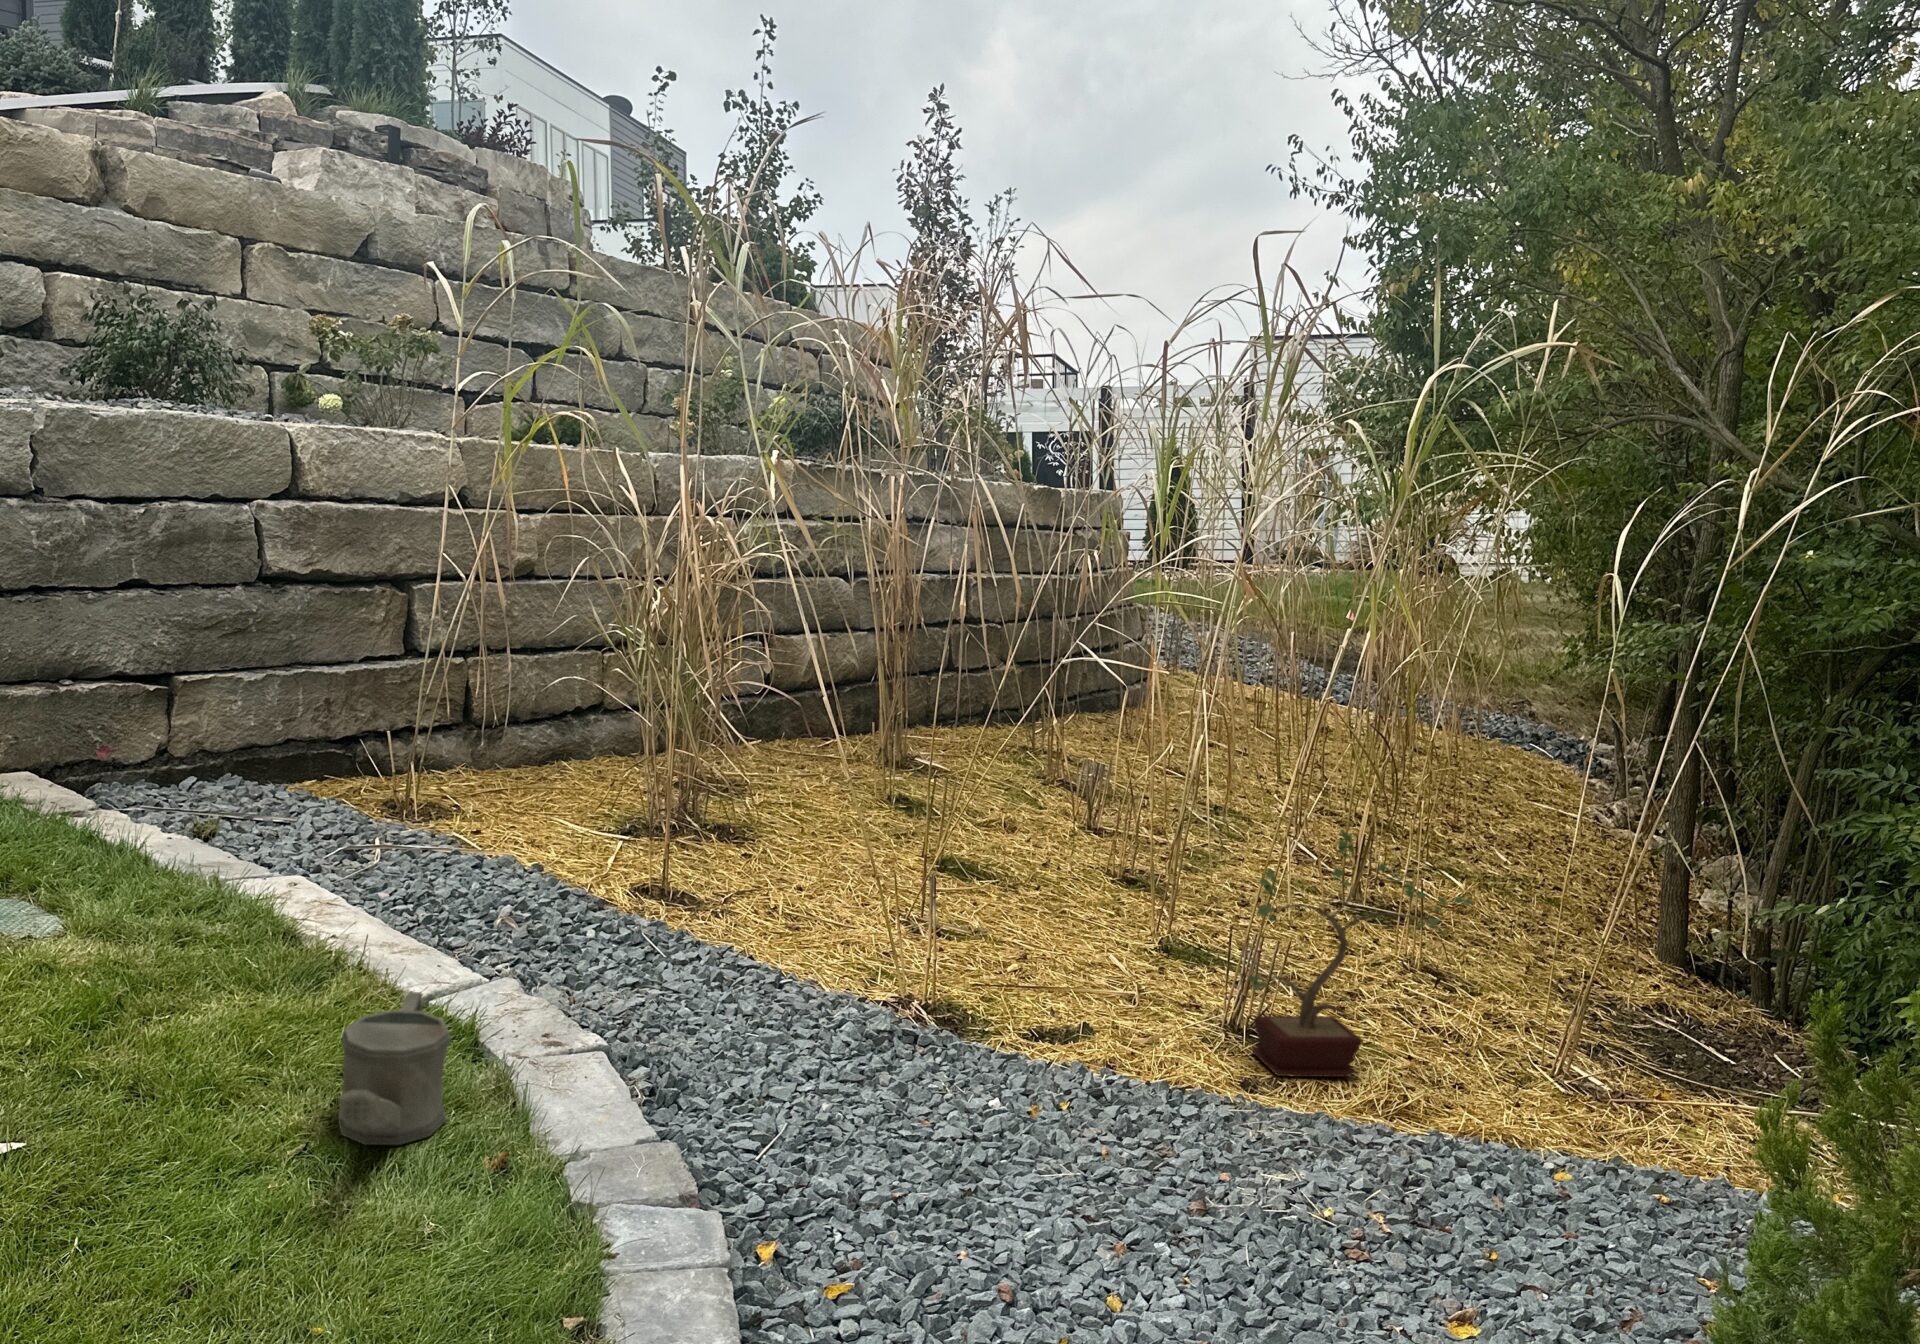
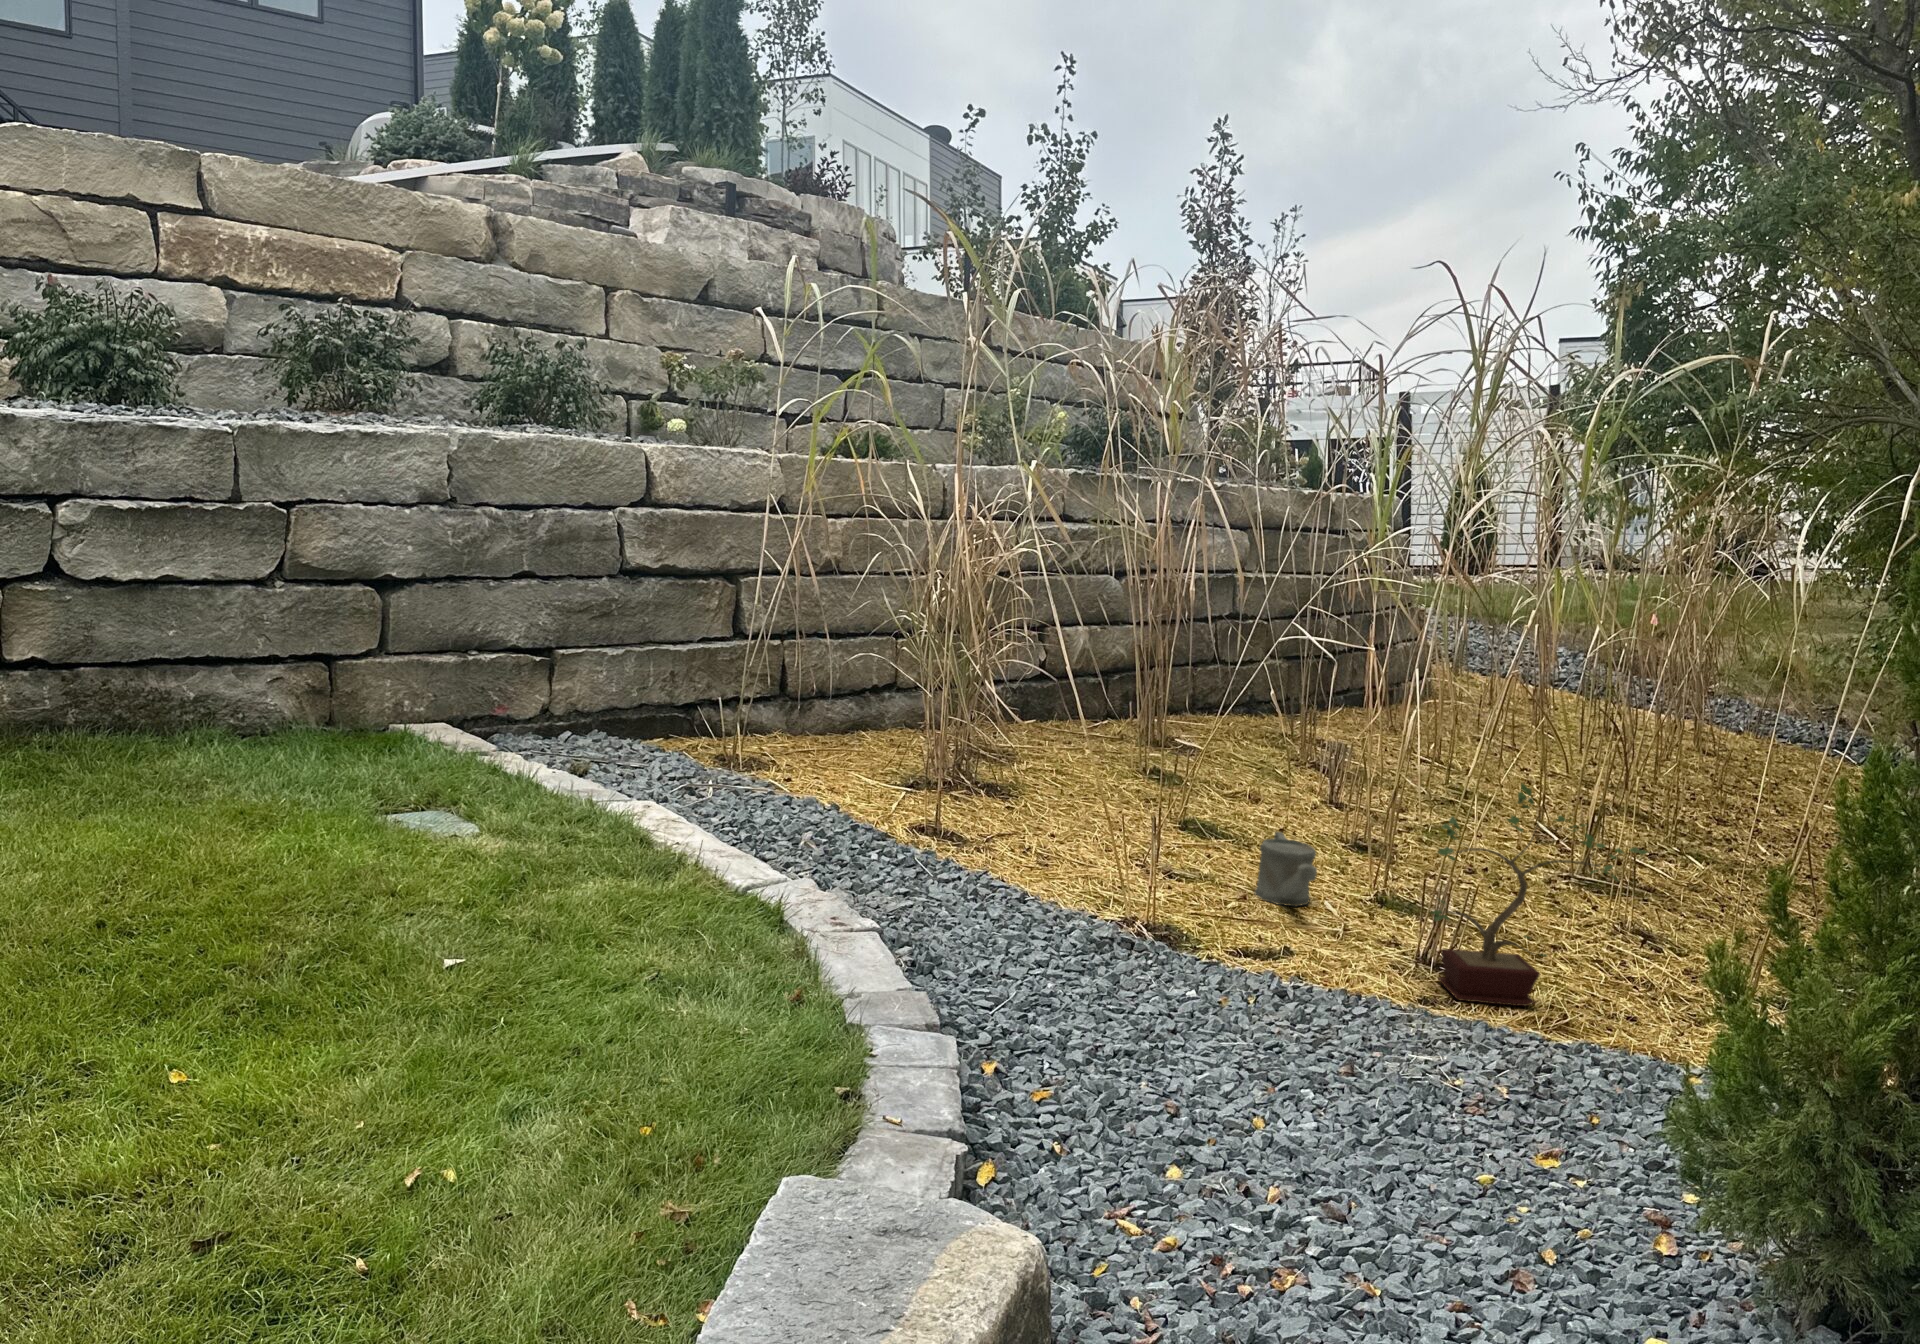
watering can: present [338,992,451,1145] -> present [1254,832,1317,906]

